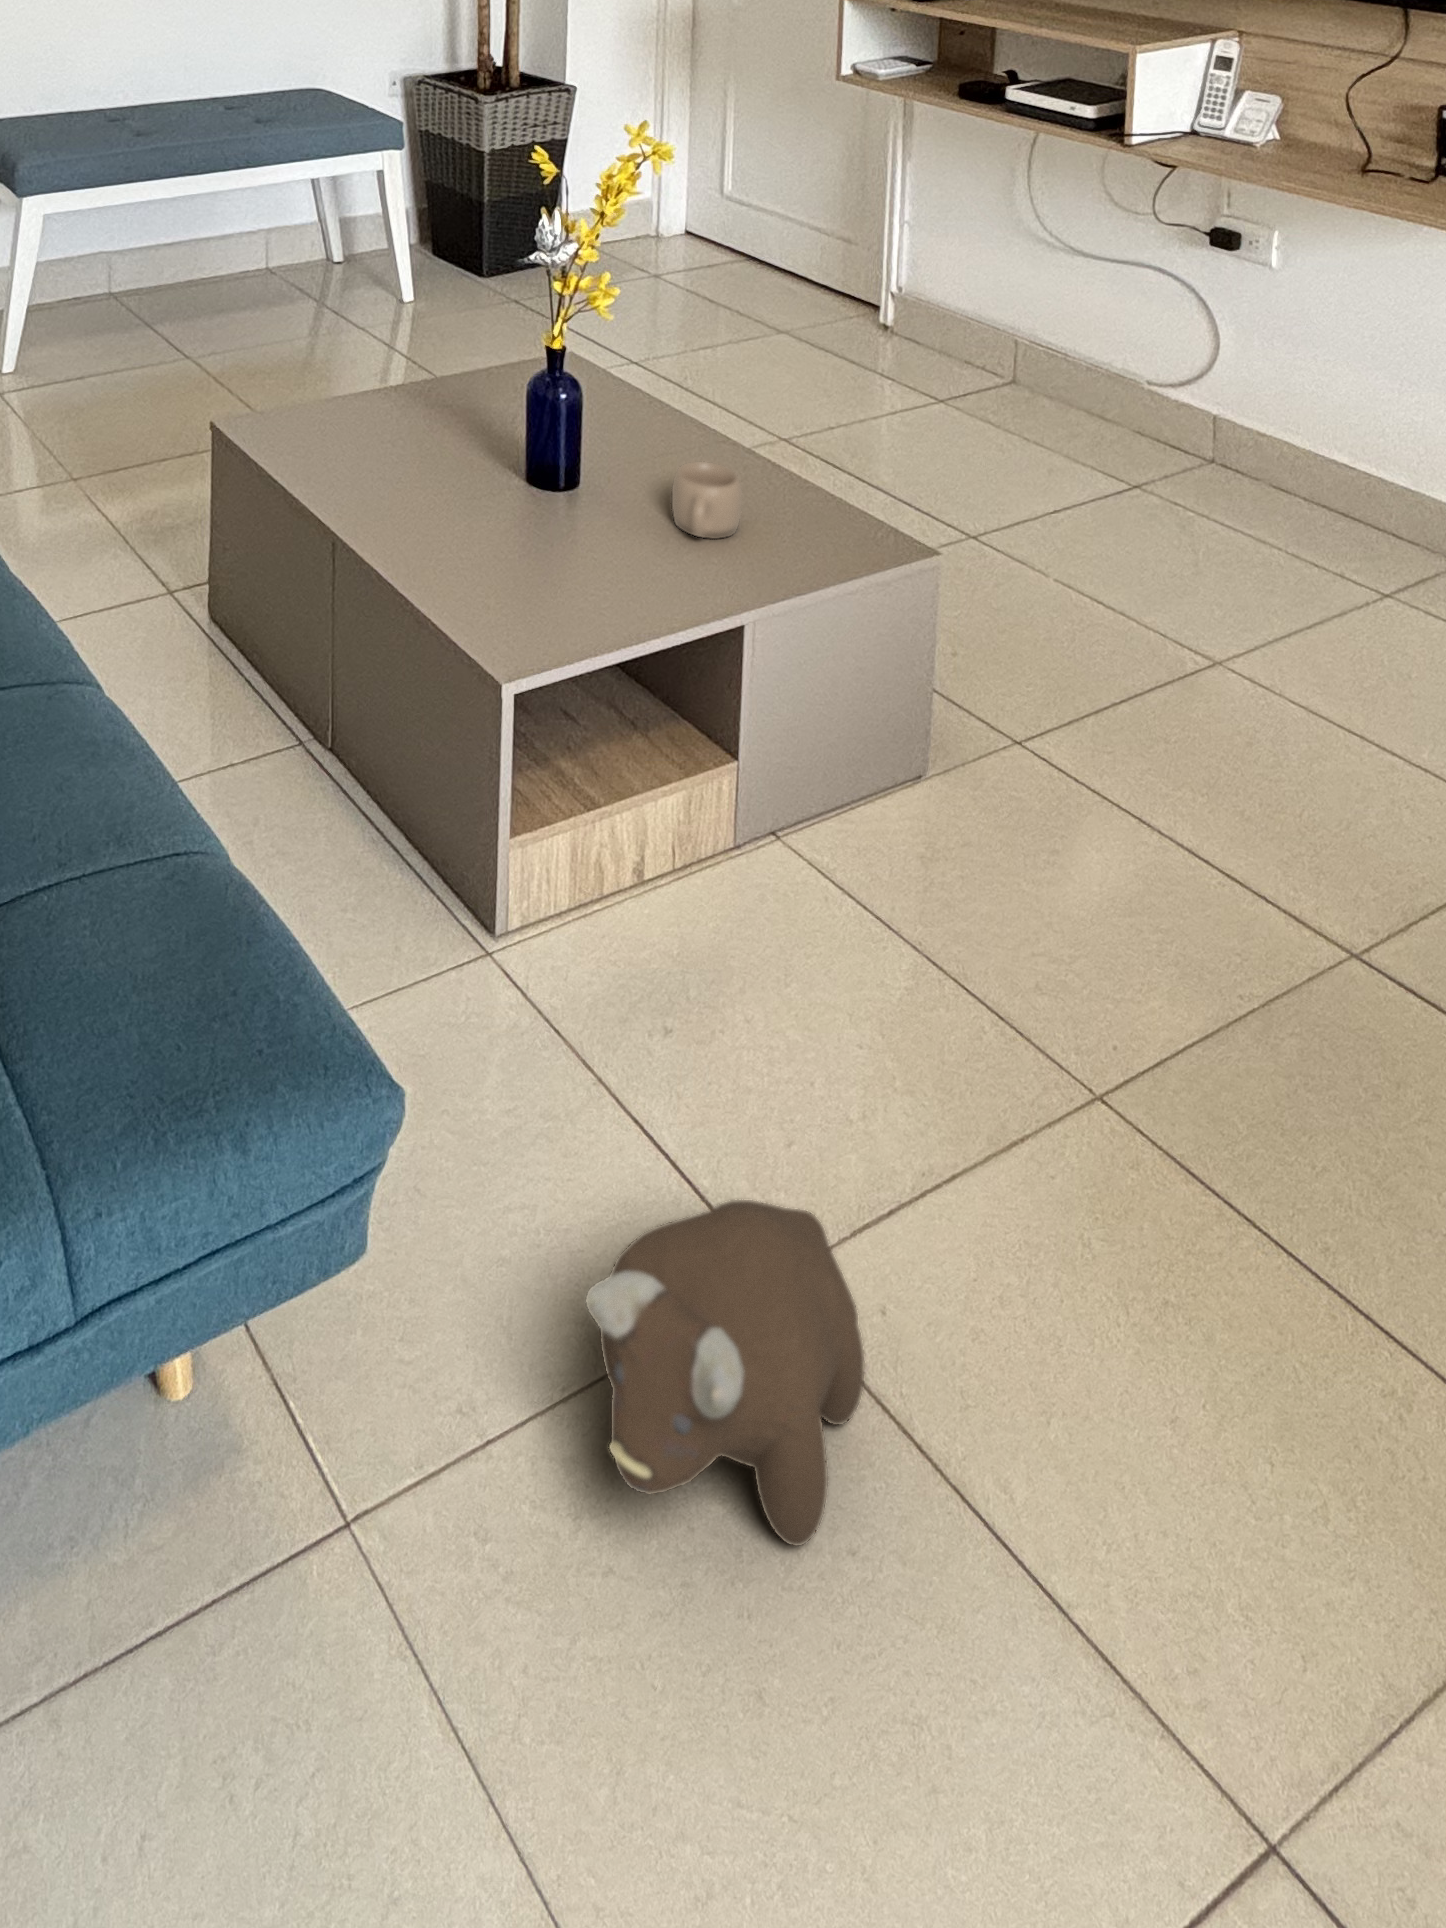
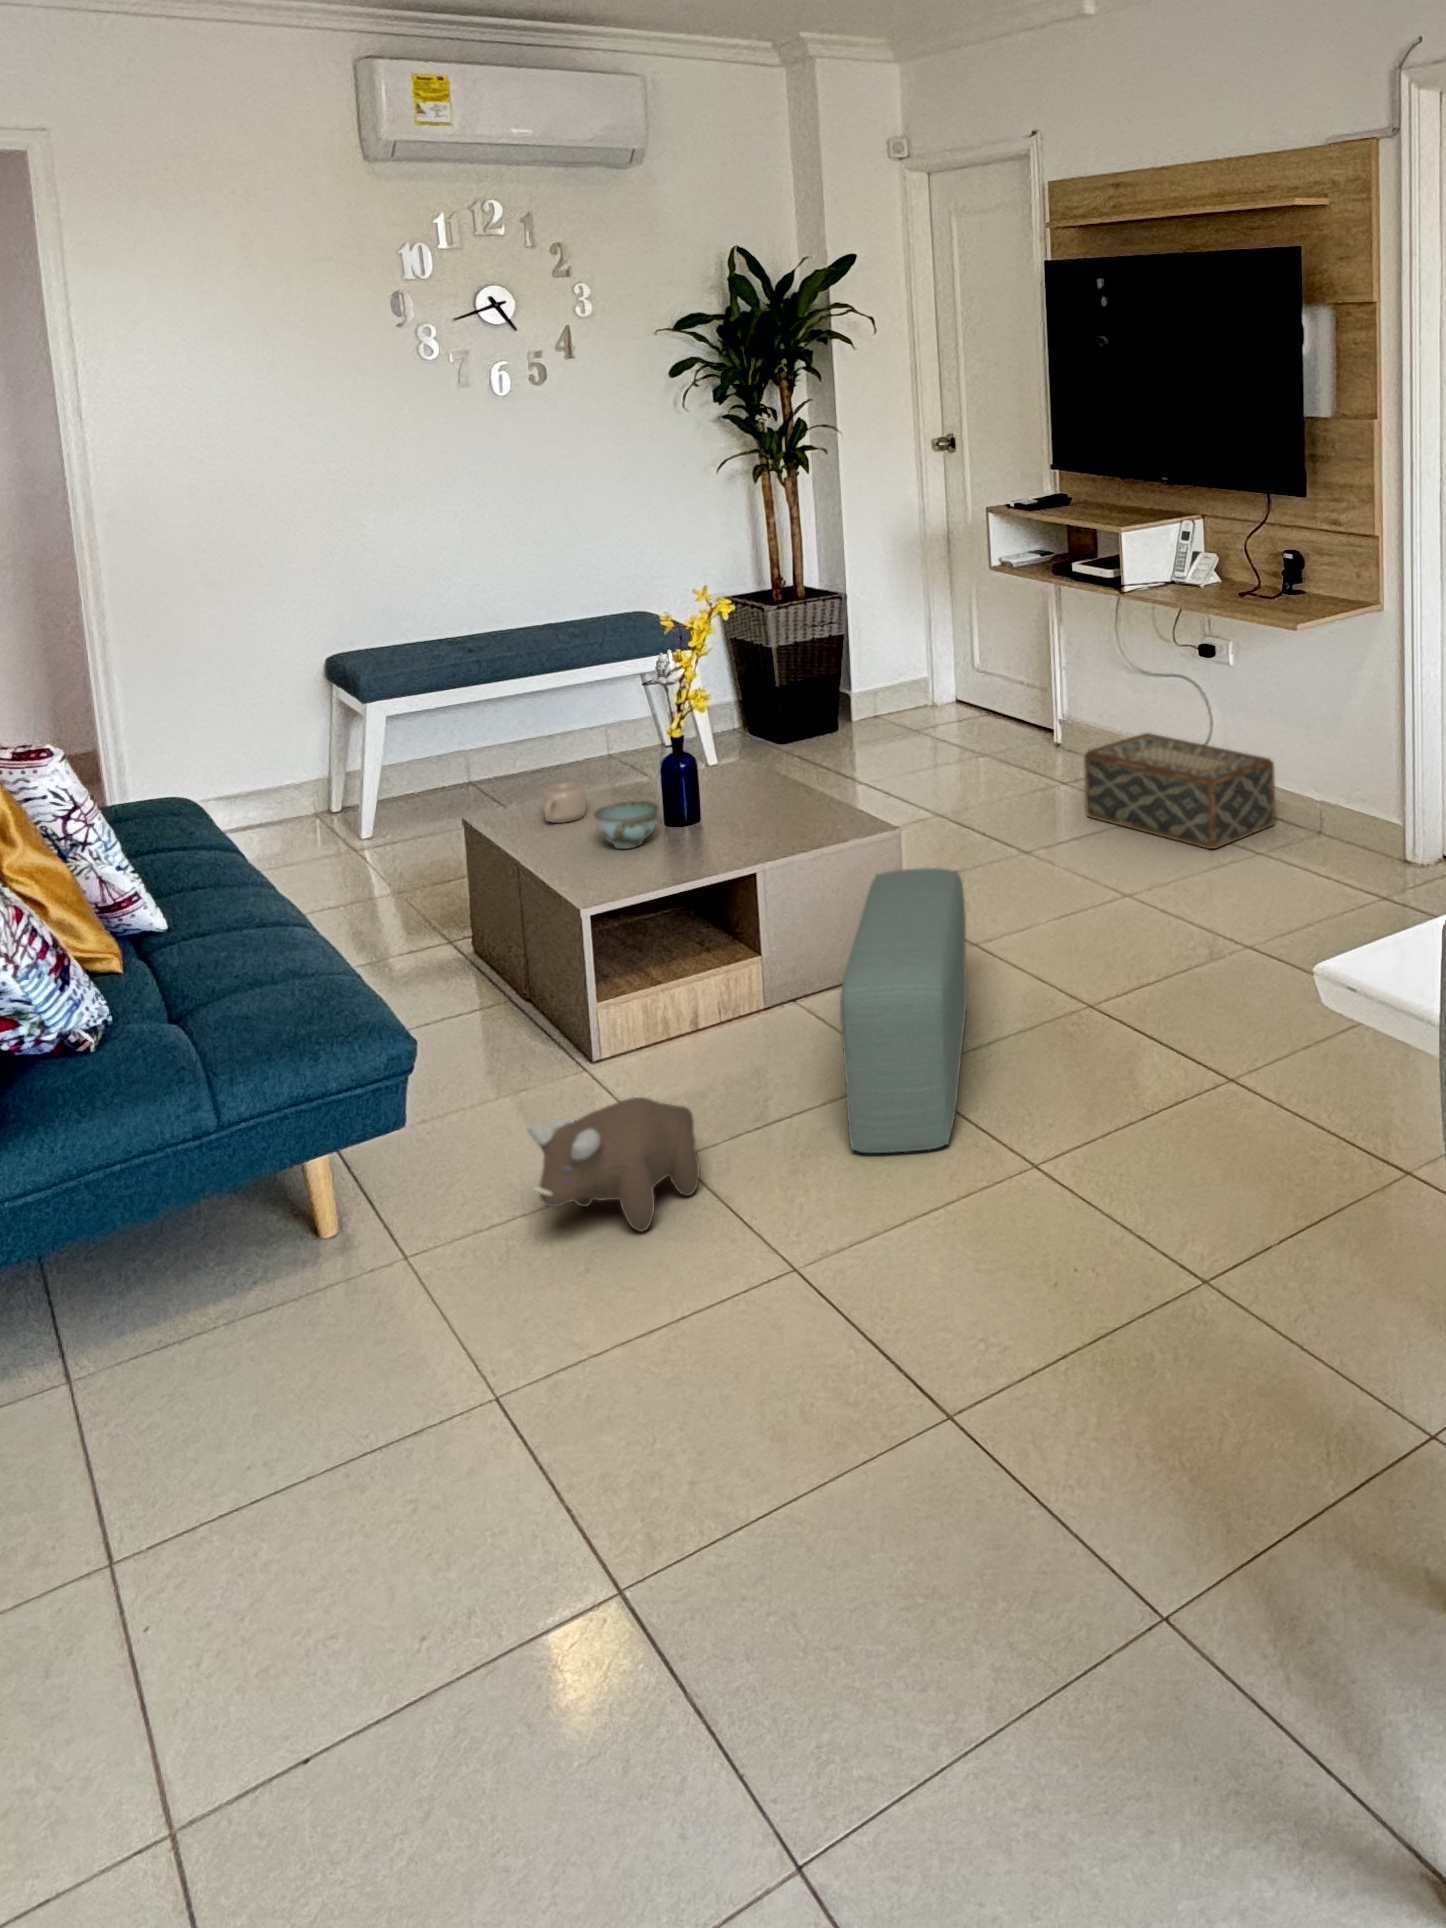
woven basket: none [1024,346,1372,571] -> present [1084,733,1275,849]
bowl: none [456,458,556,544] -> present [594,801,658,849]
mug: present [672,462,742,539] -> present [543,782,586,823]
pouf: none [940,660,1362,1380] -> present [840,868,967,1153]

